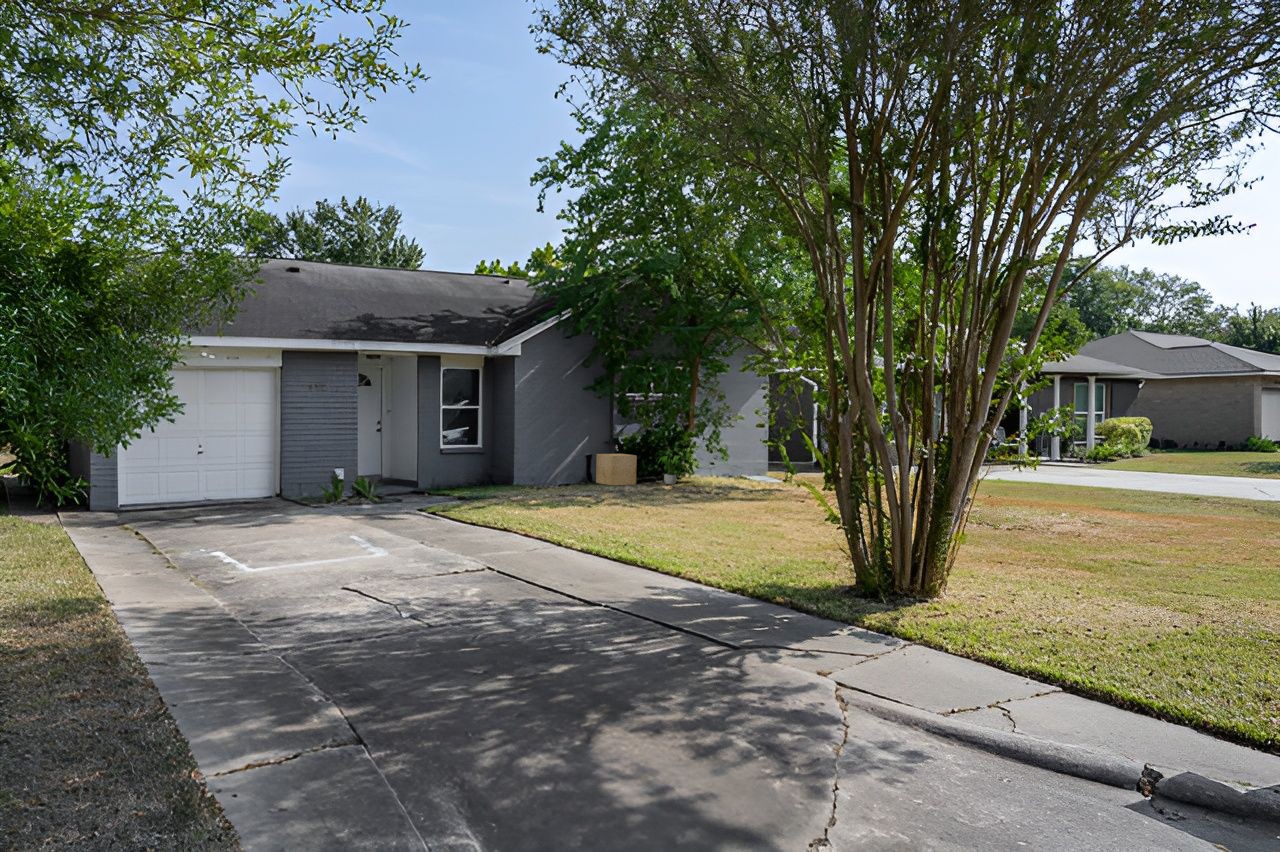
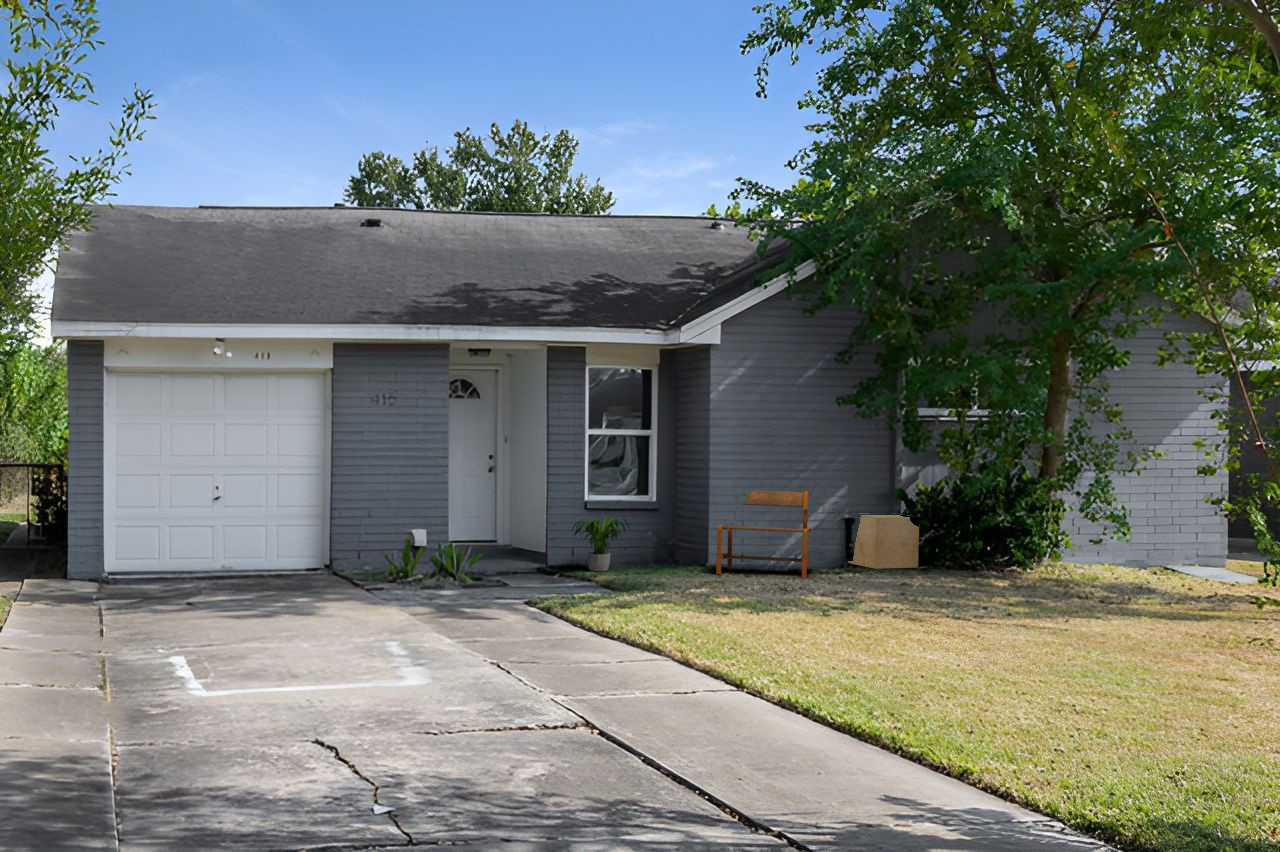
bench: none [521,440,576,491] -> present [716,490,811,579]
potted plant: present [658,456,684,484] -> present [572,517,629,571]

